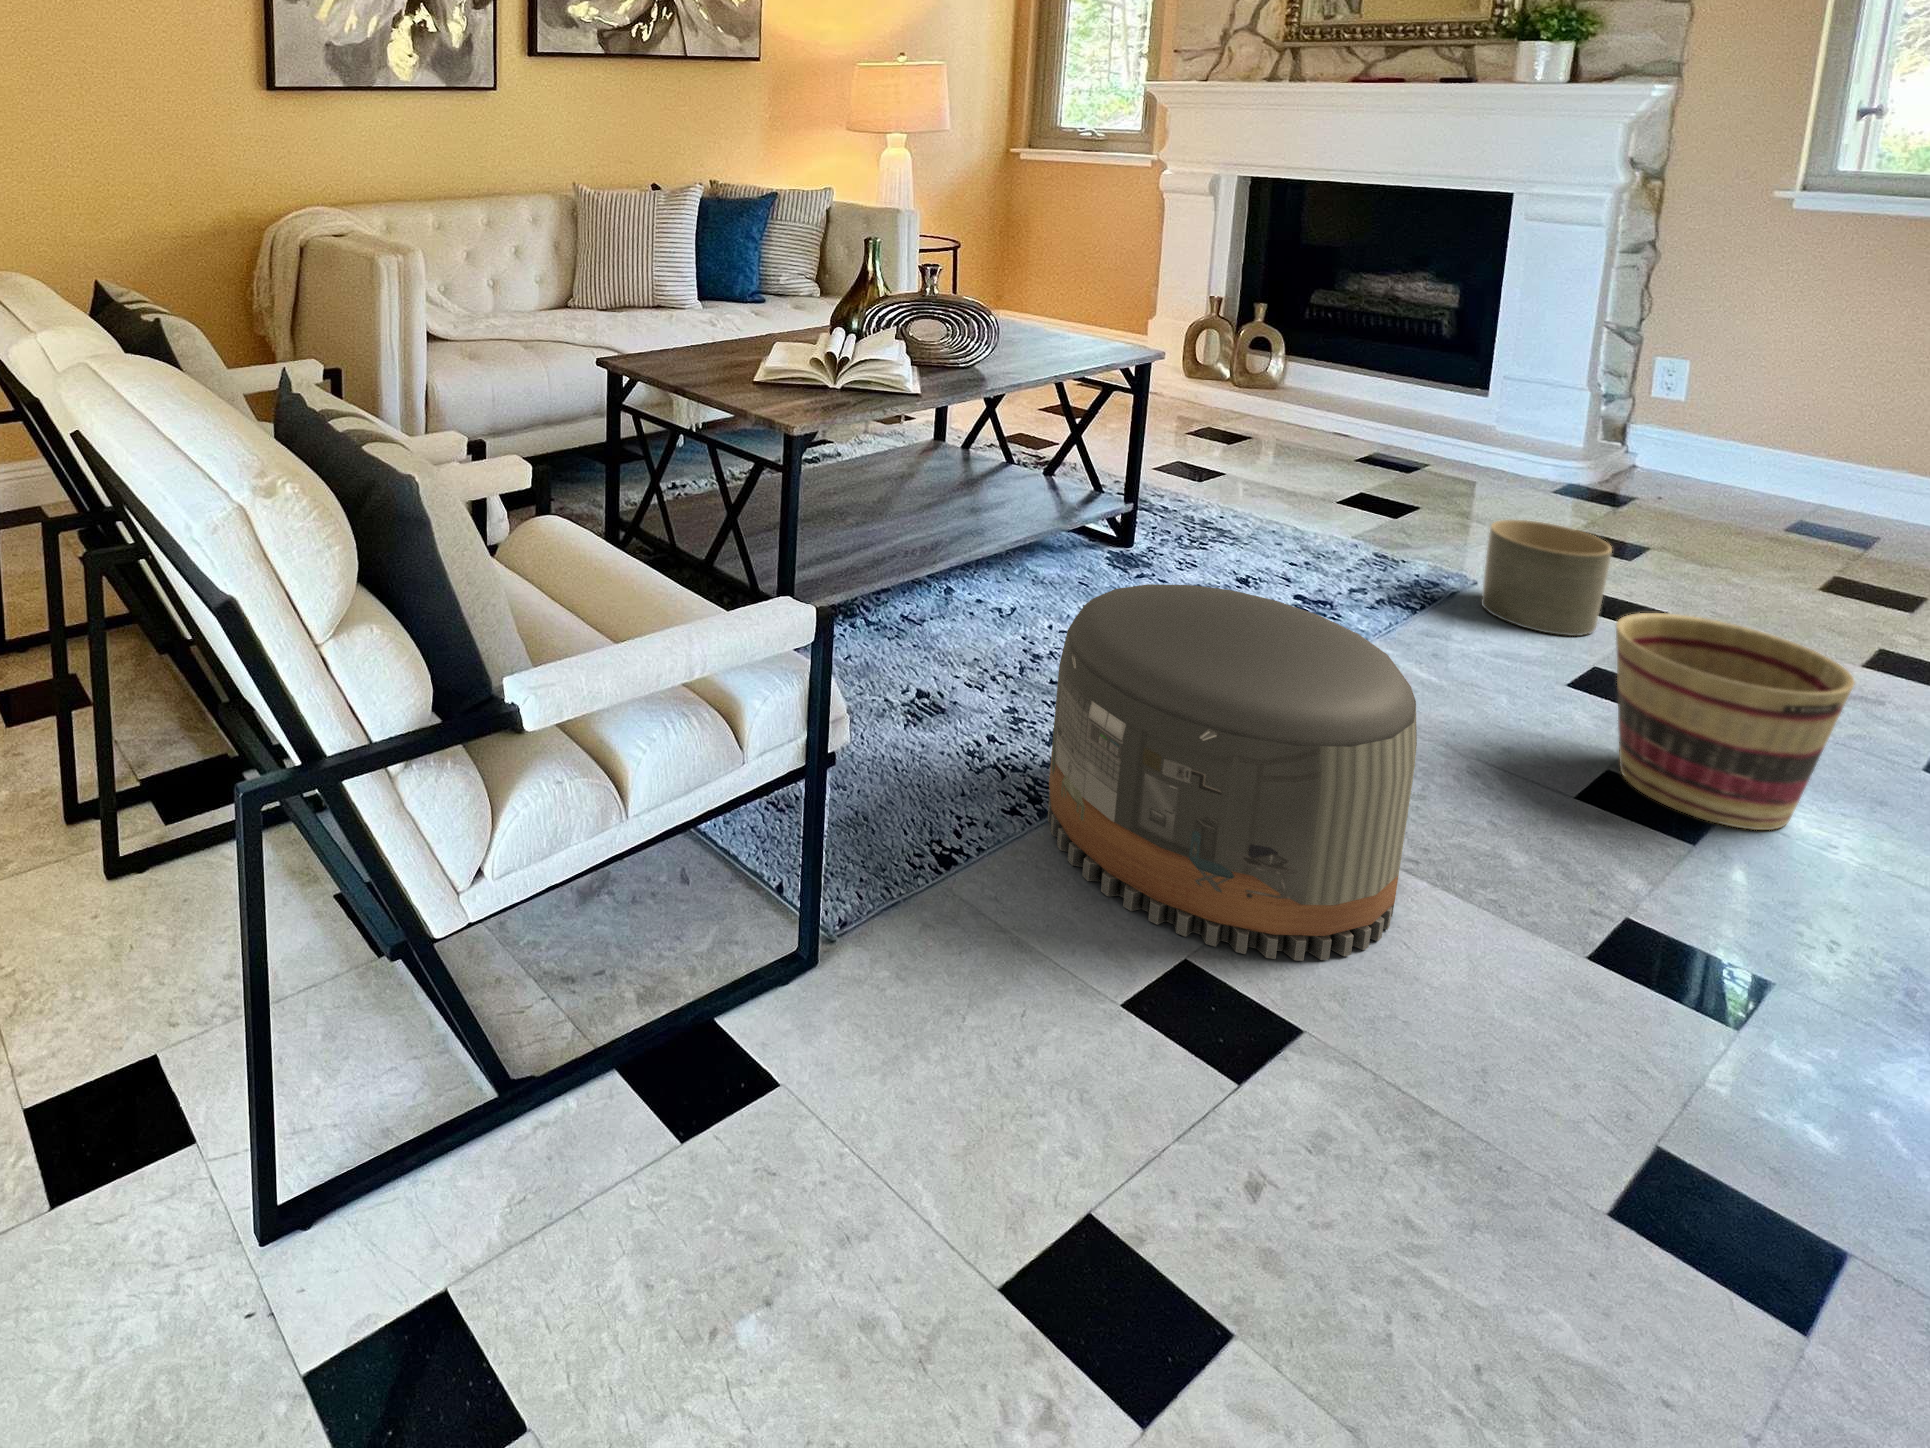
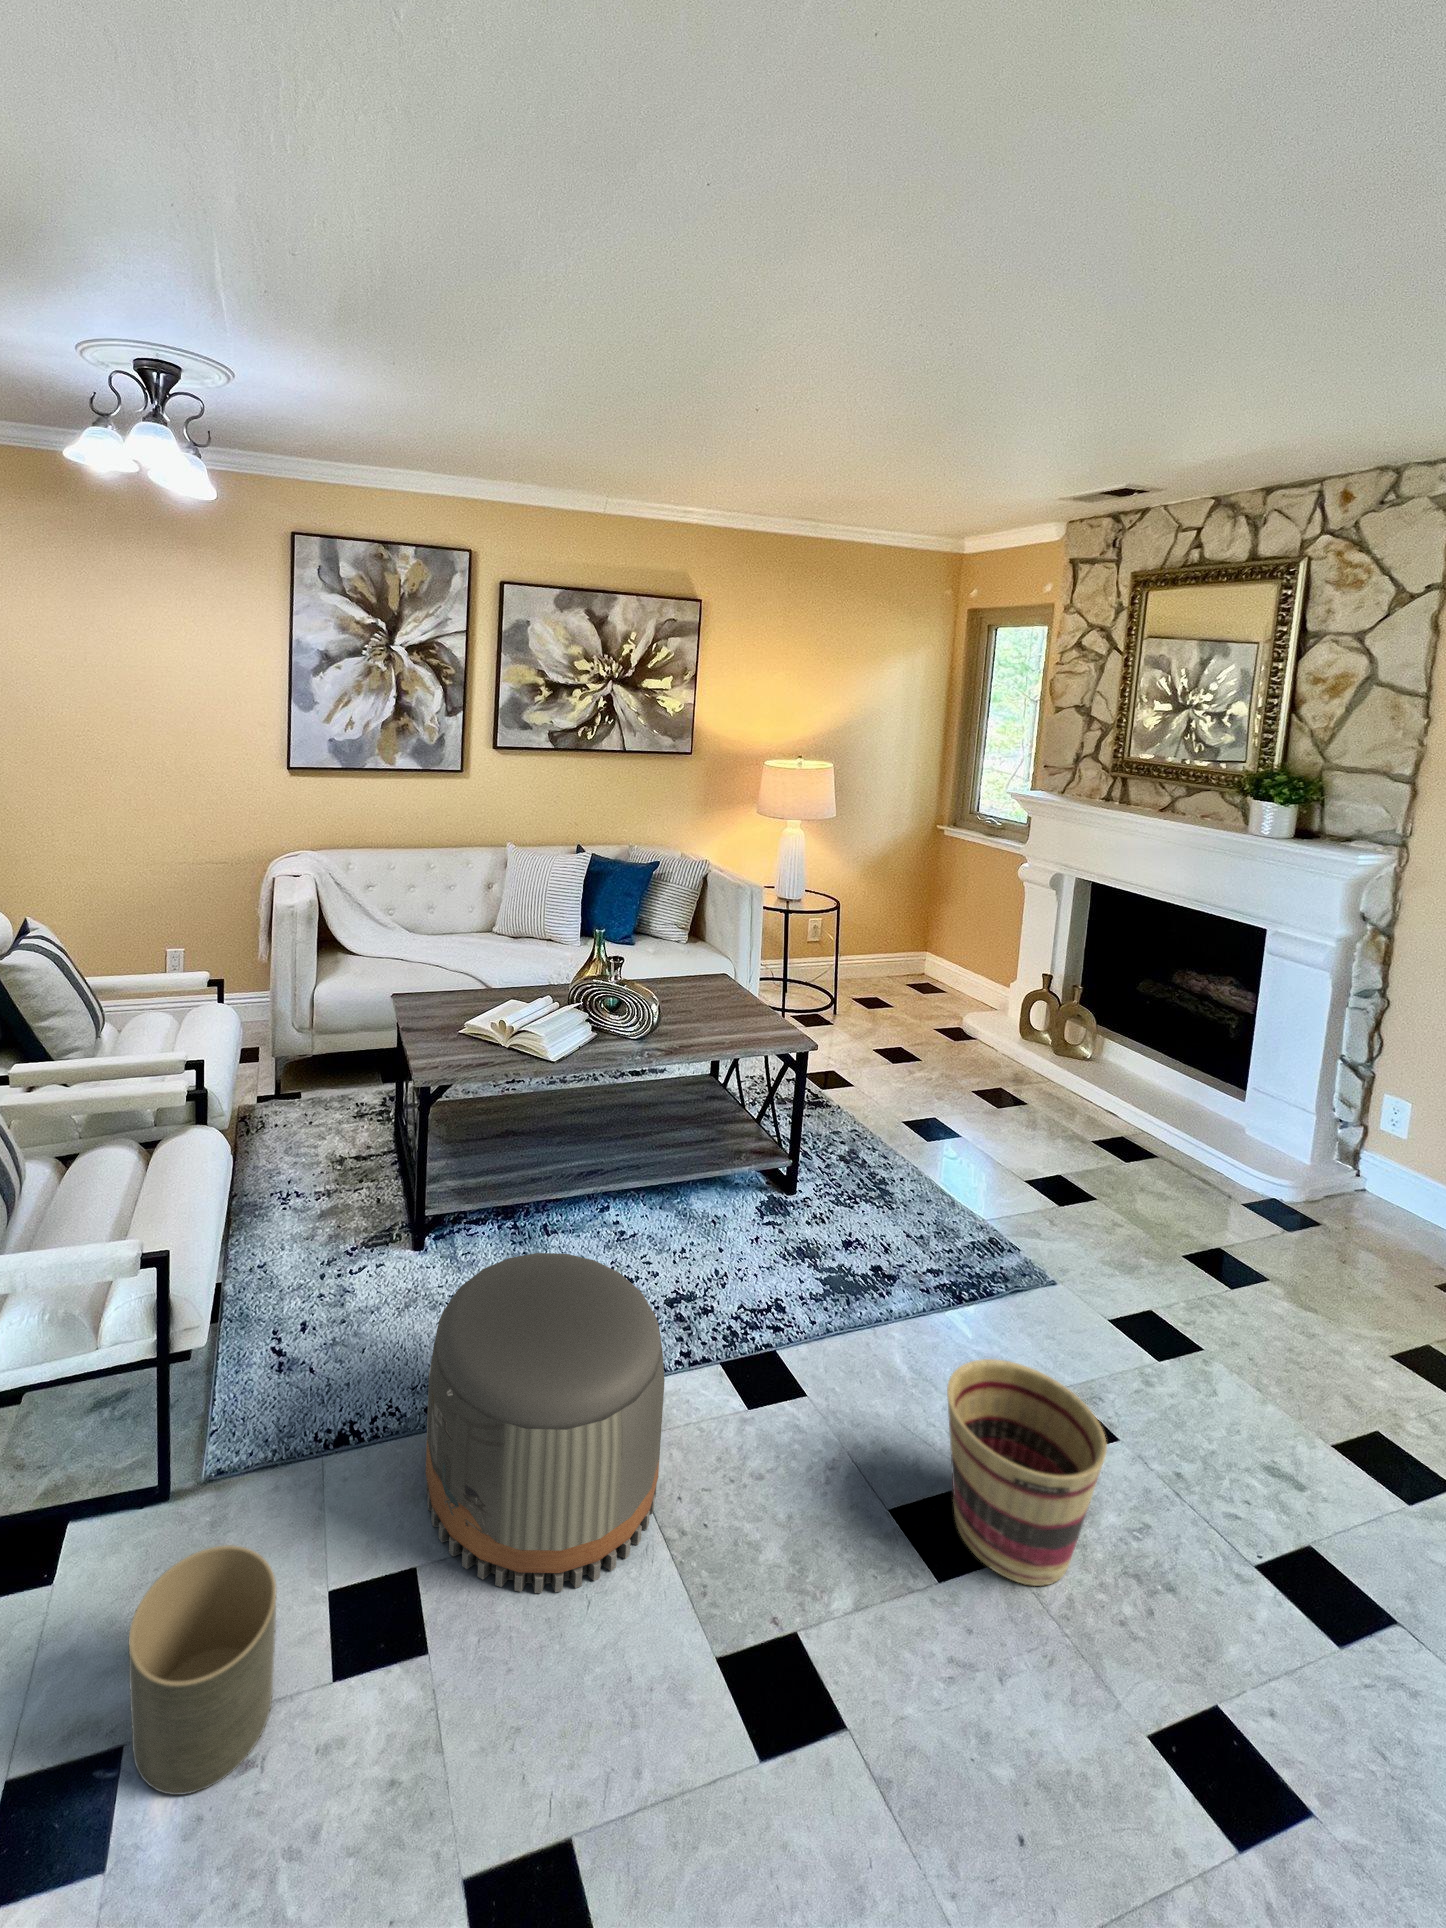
planter: present [1481,520,1612,636] -> present [129,1545,276,1795]

